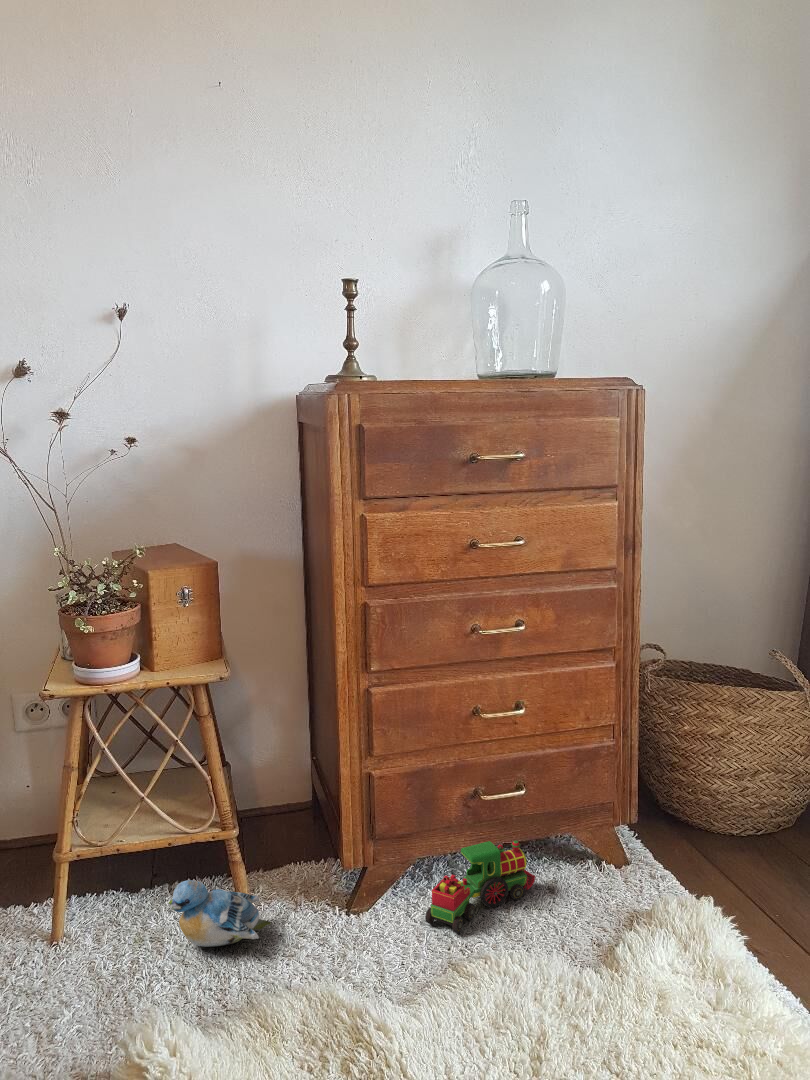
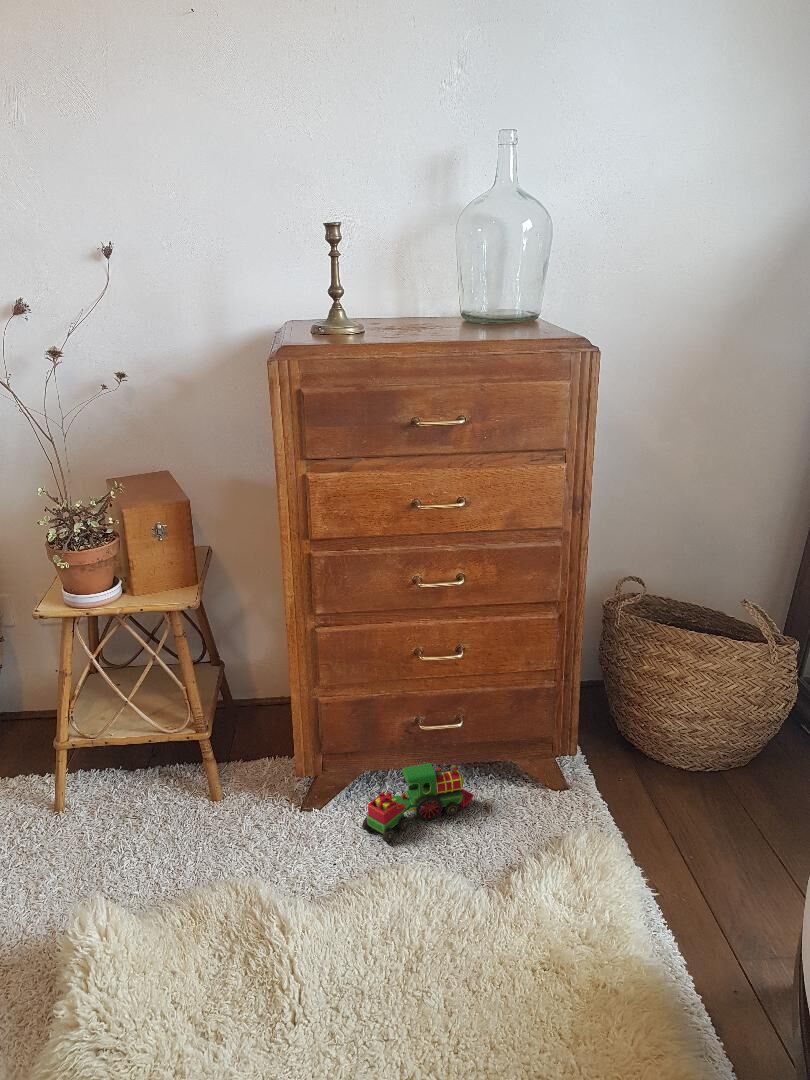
plush toy: present [169,880,271,947] -> none [143,776,231,831]

